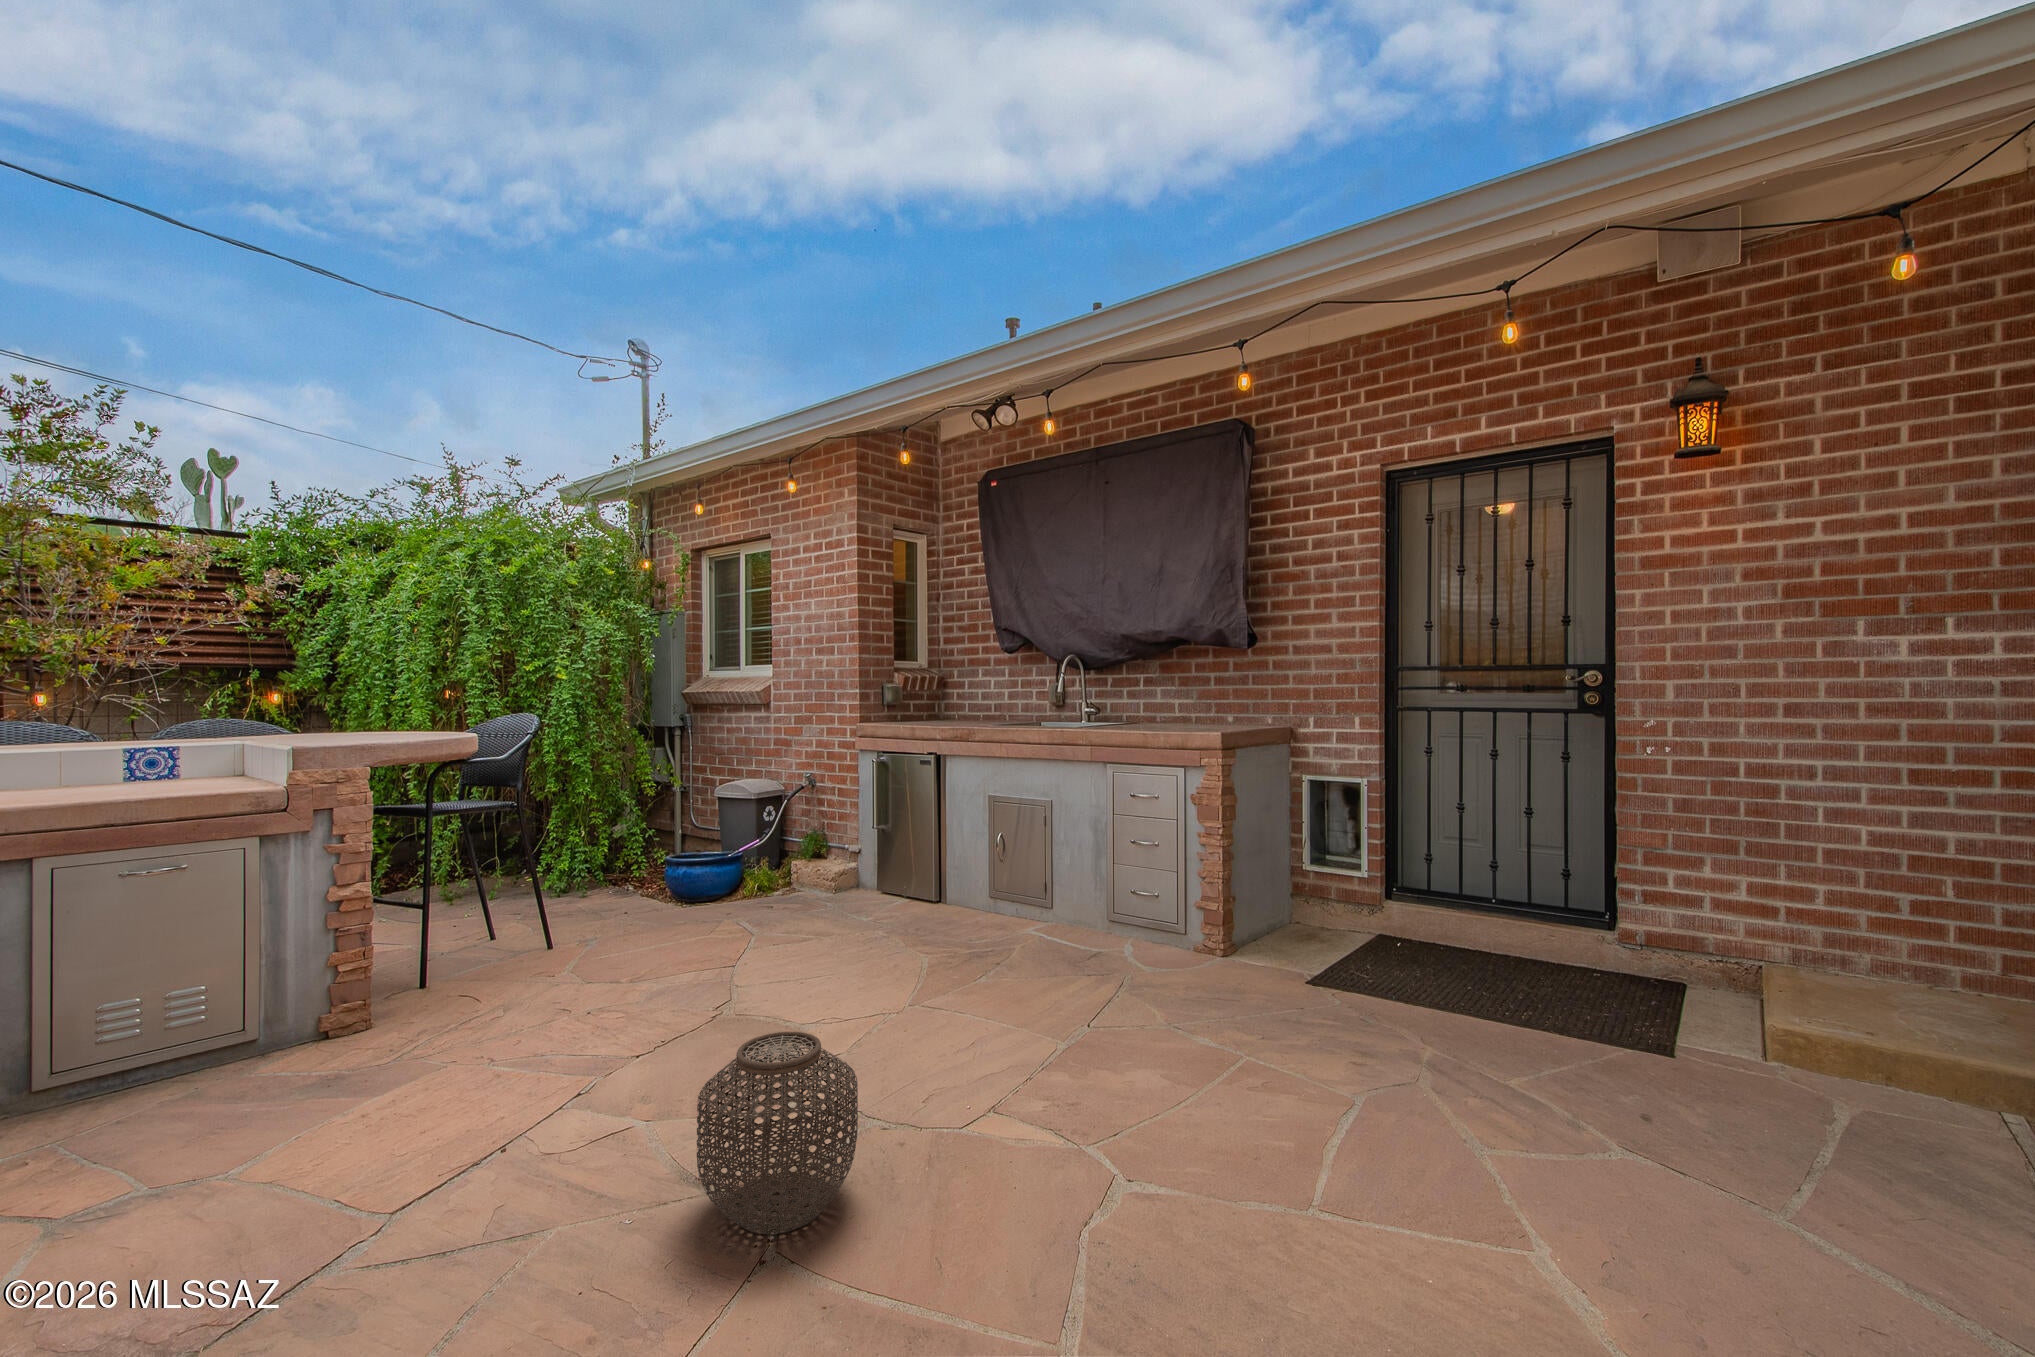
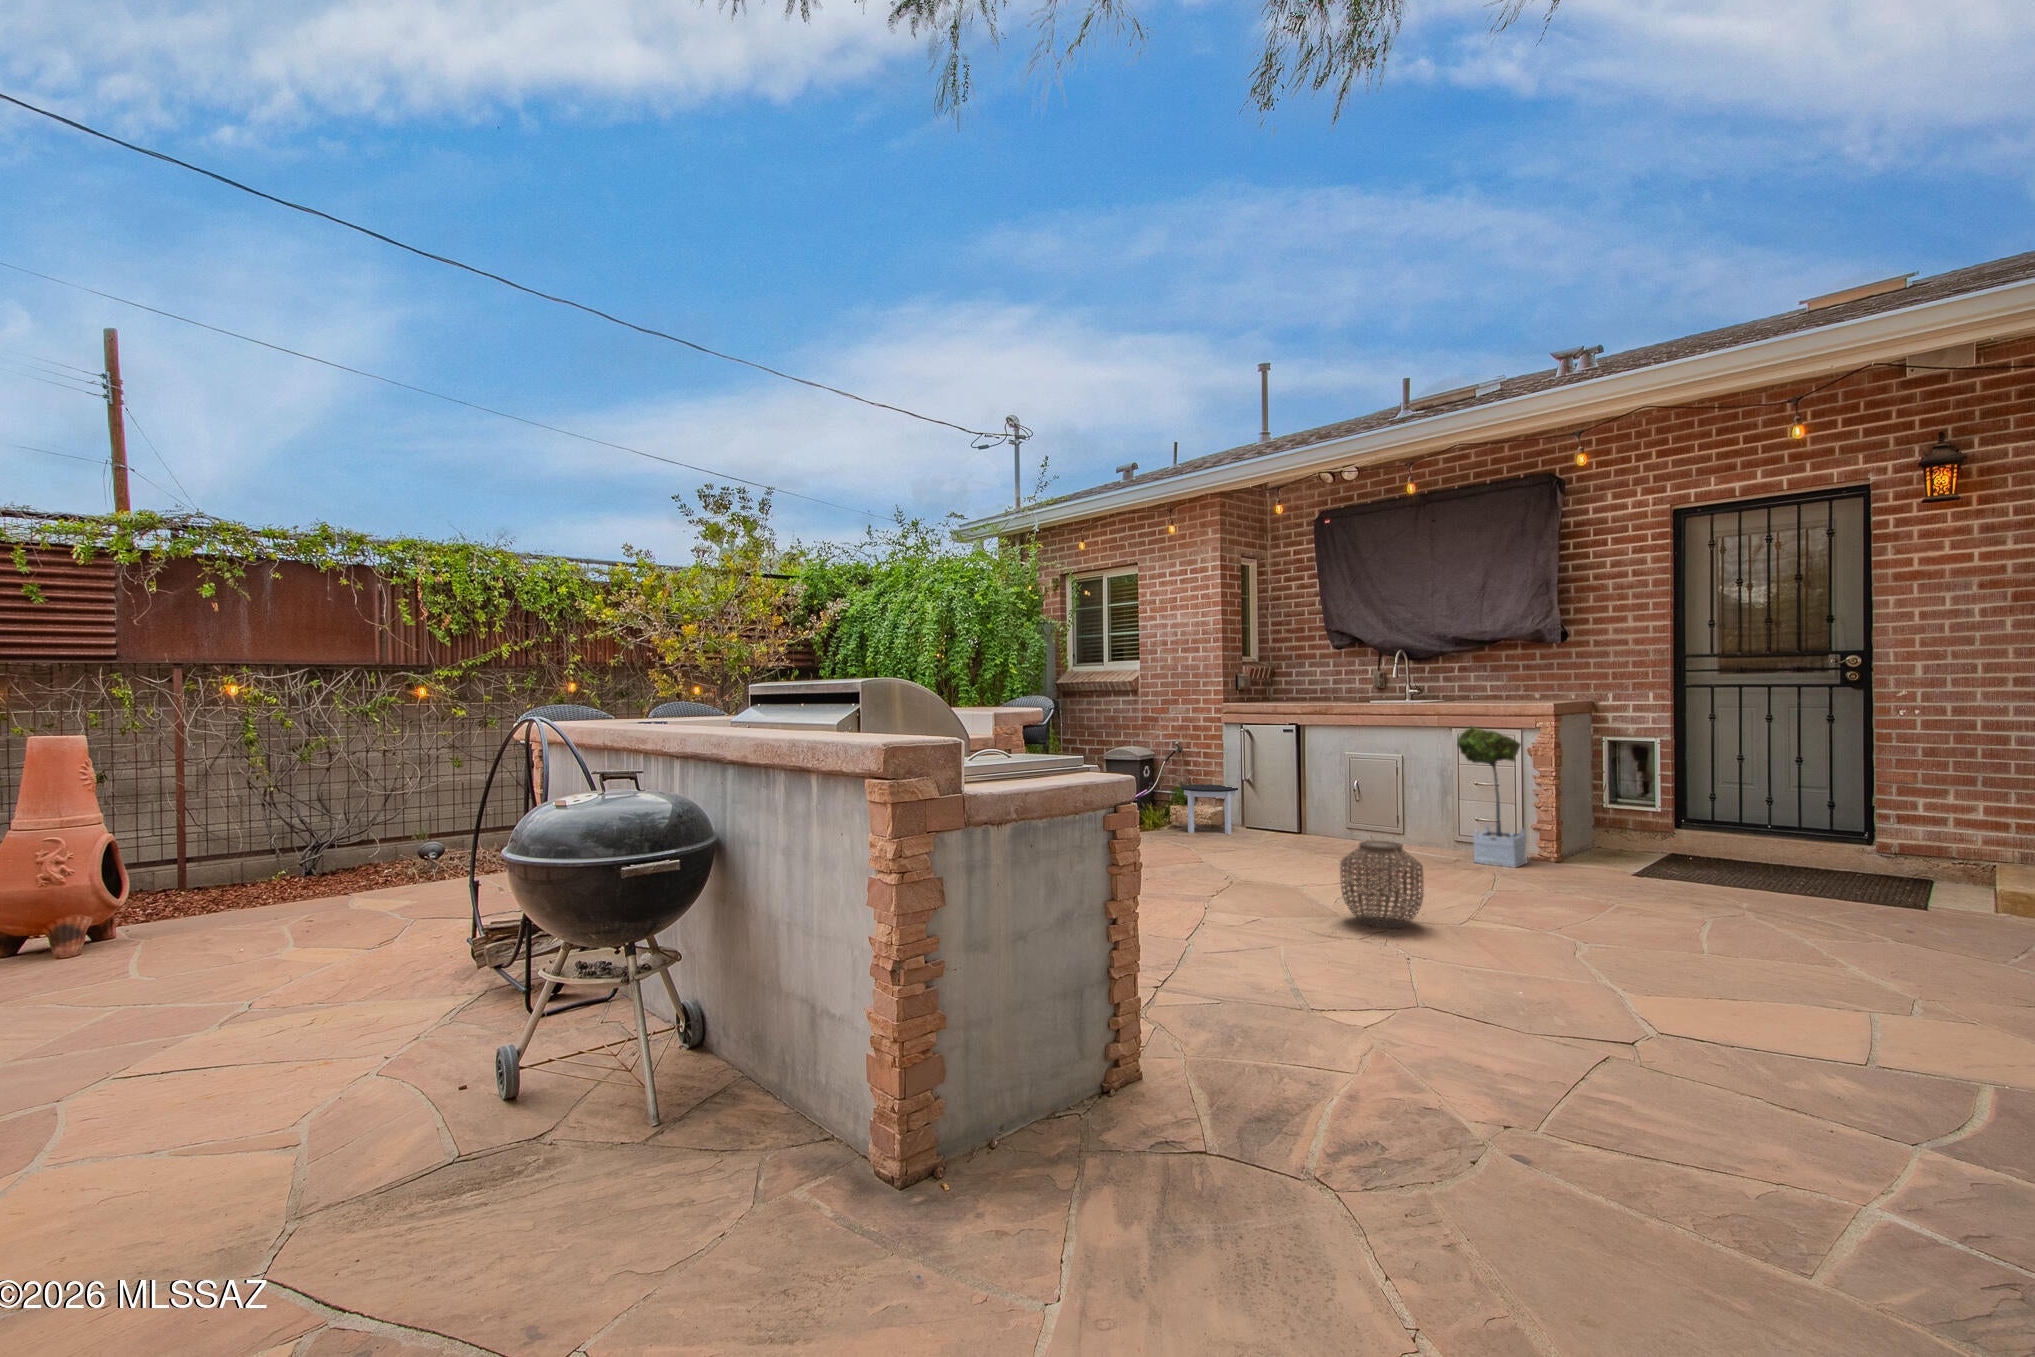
potted tree: none [1099,766,1188,977] -> present [1458,726,1527,868]
round table: none [780,835,861,909] -> present [1180,785,1238,834]

